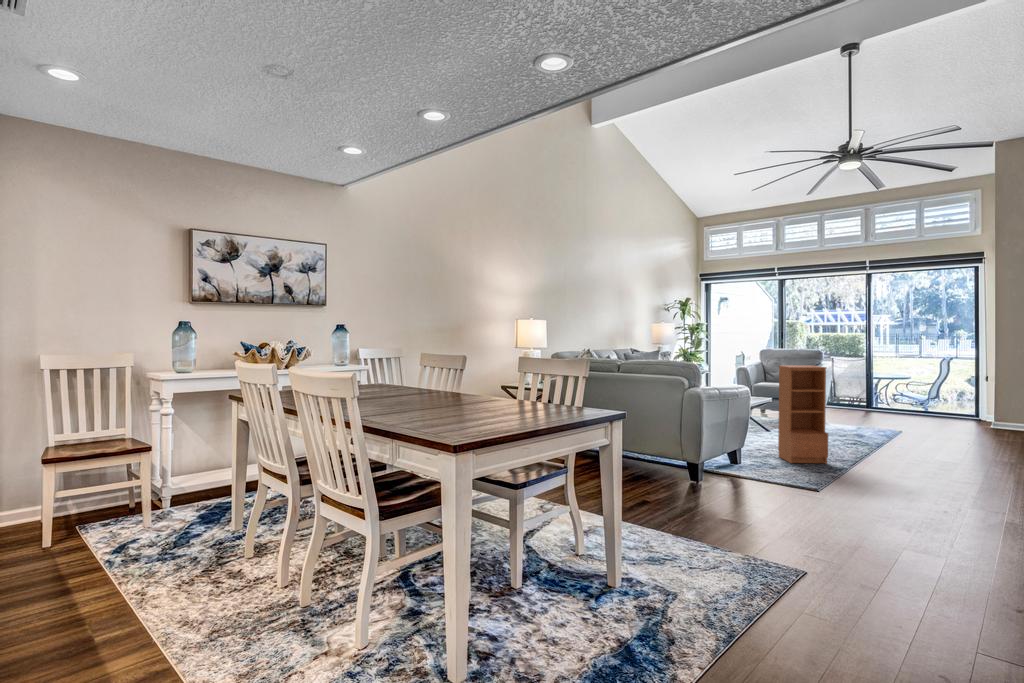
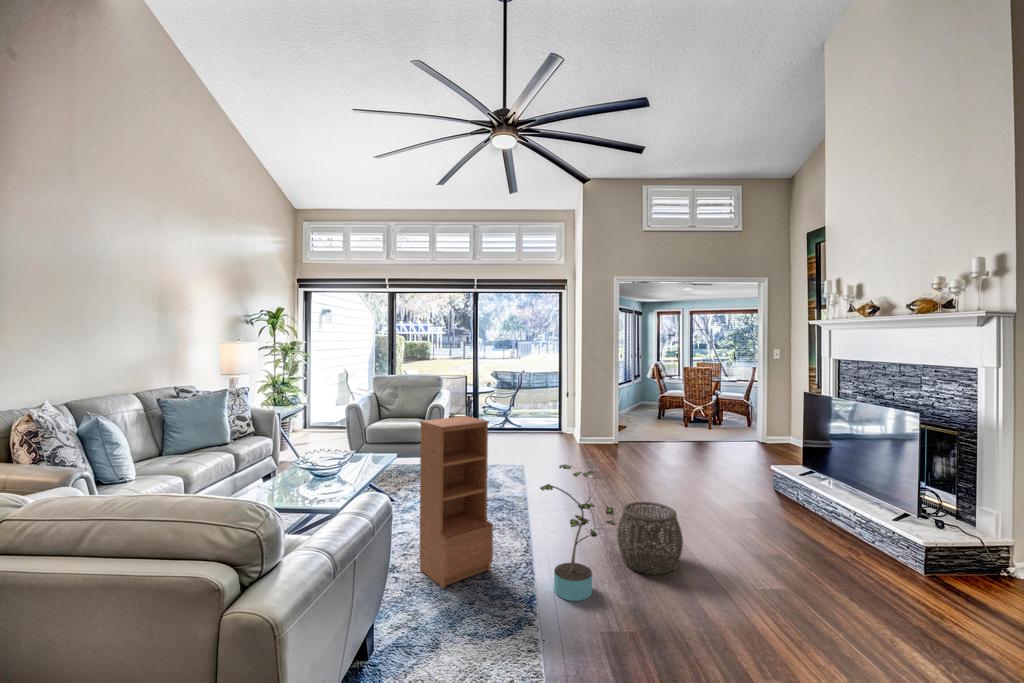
potted plant: none [855,396,913,481] -> present [540,465,615,601]
woven basket: none [934,436,996,485] -> present [617,502,683,575]

